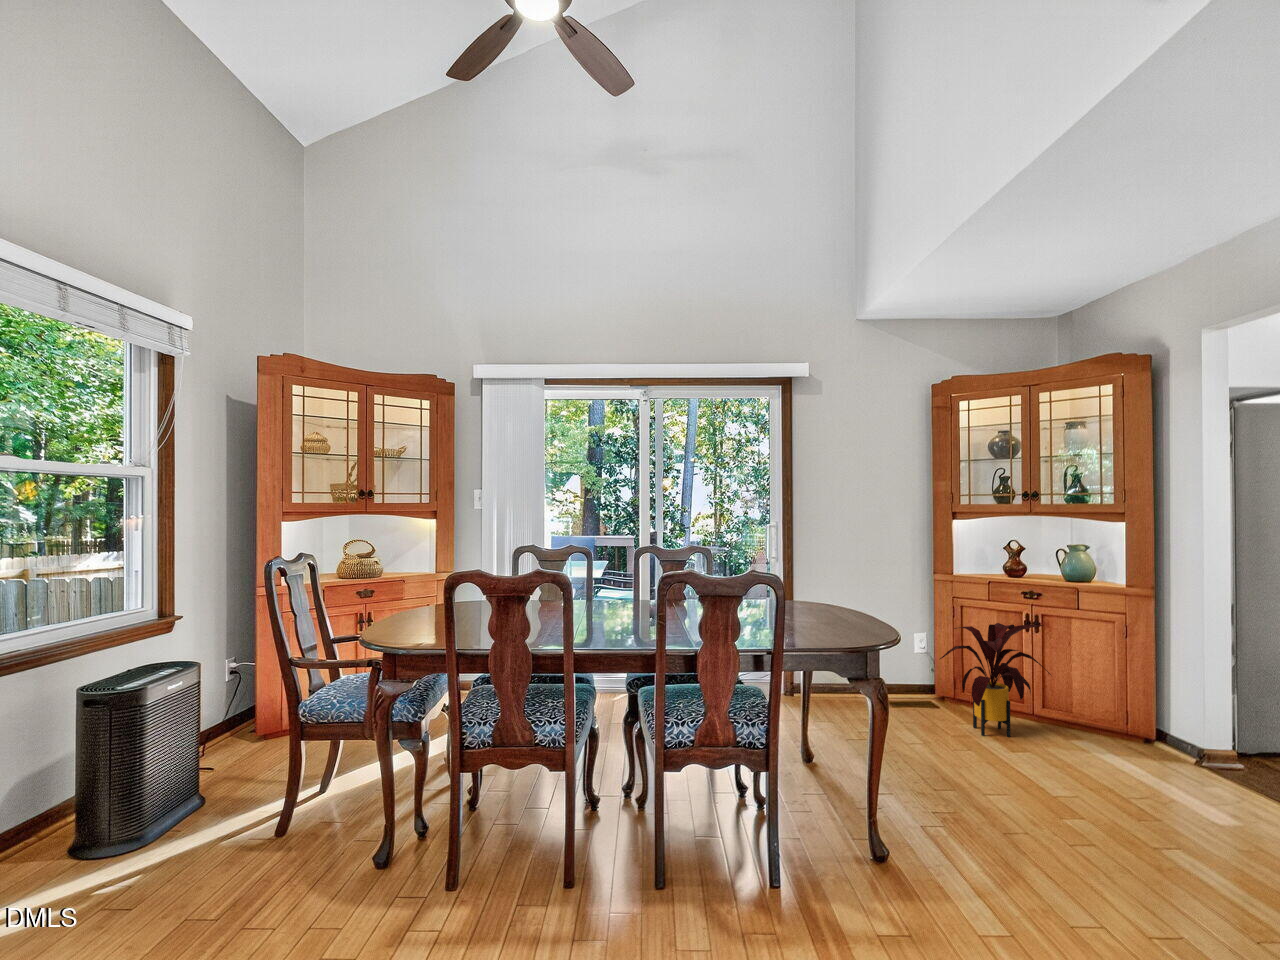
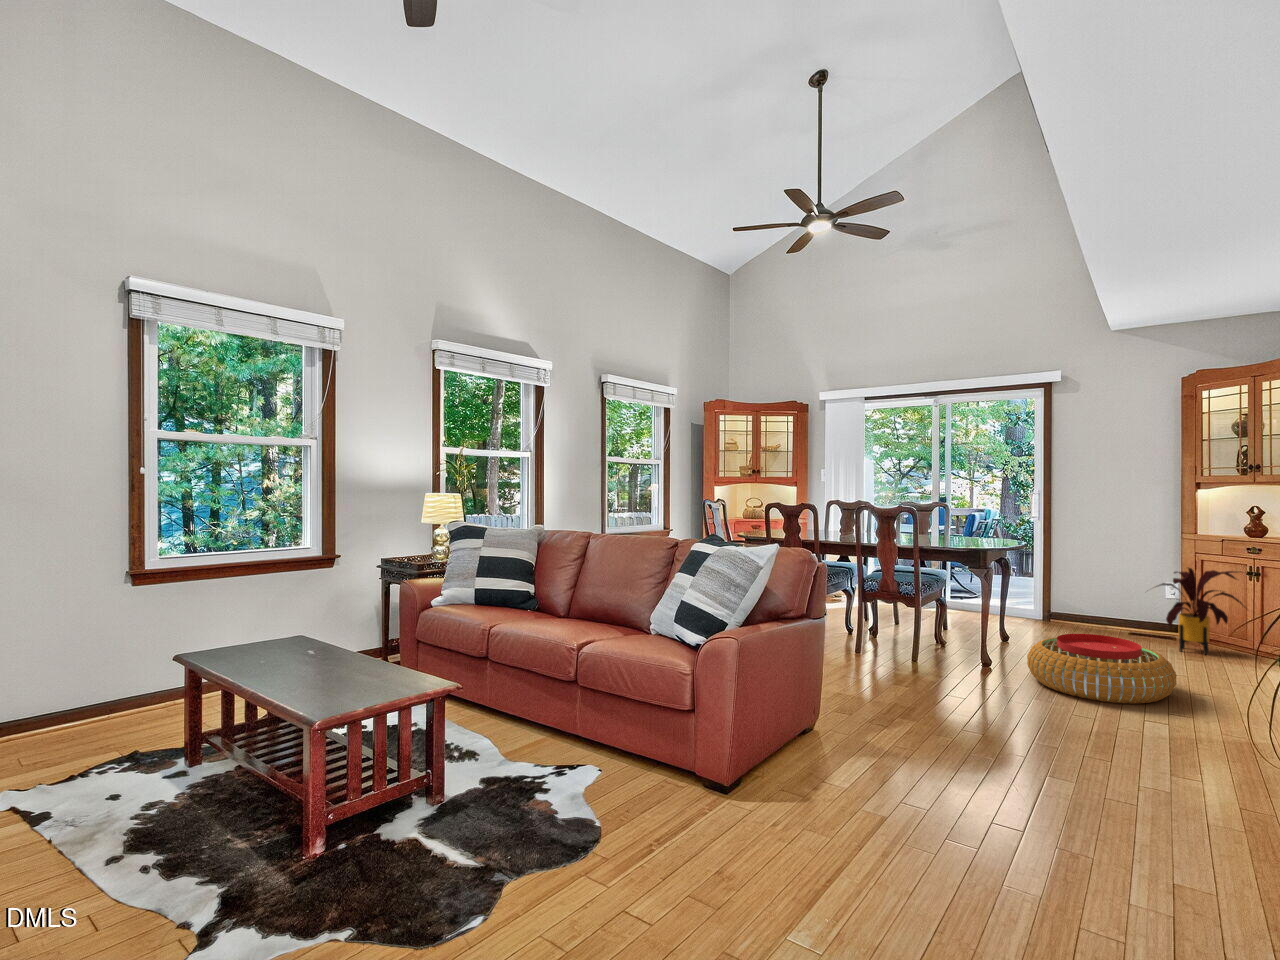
pouf: none [925,762,1160,907] -> present [1027,634,1177,704]

